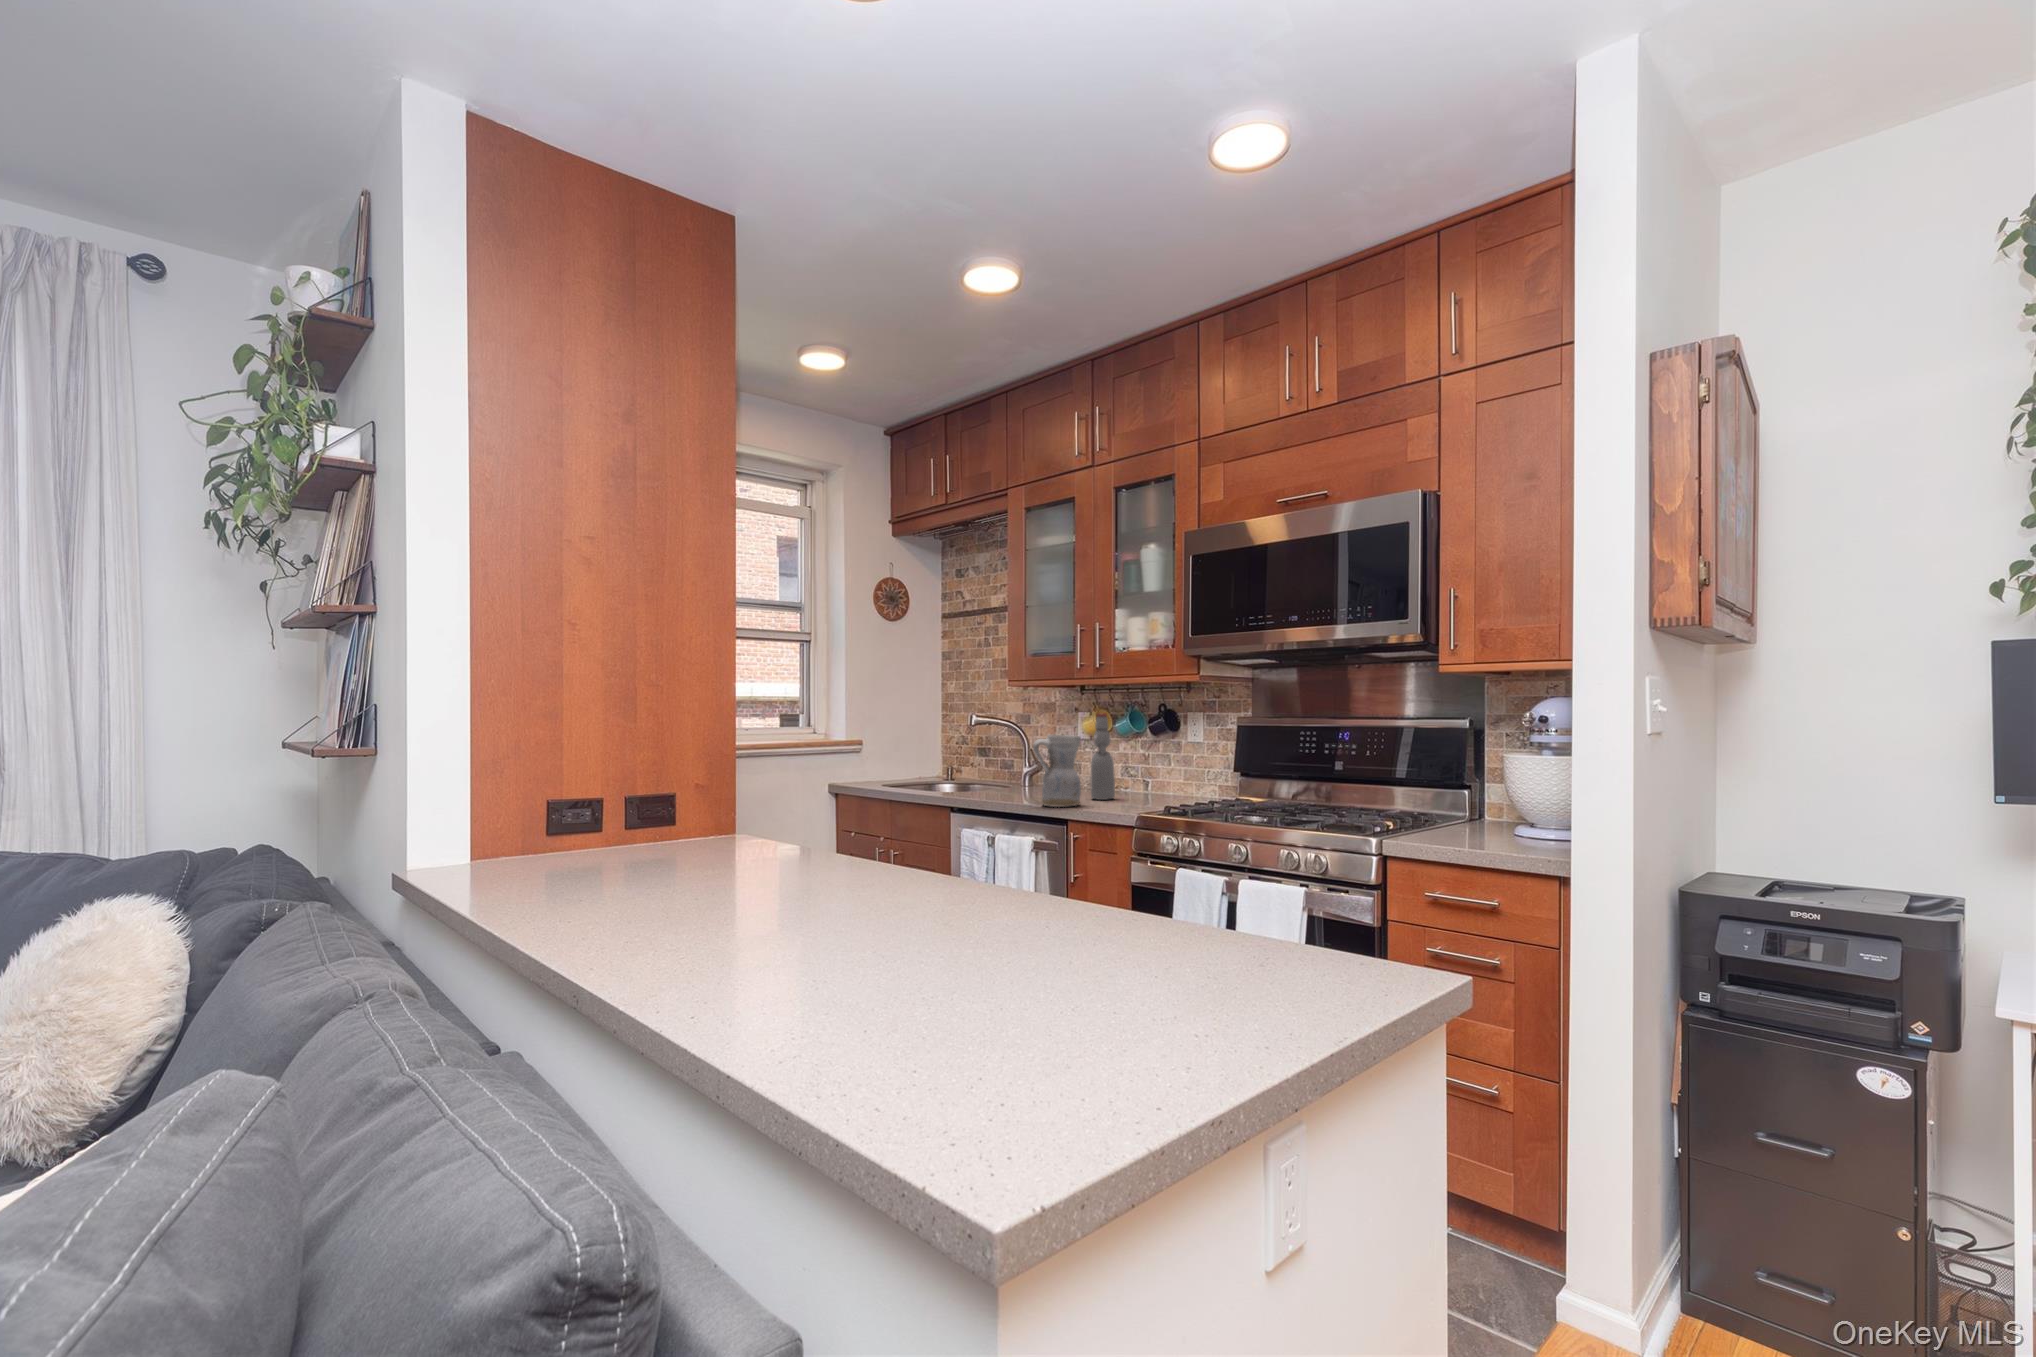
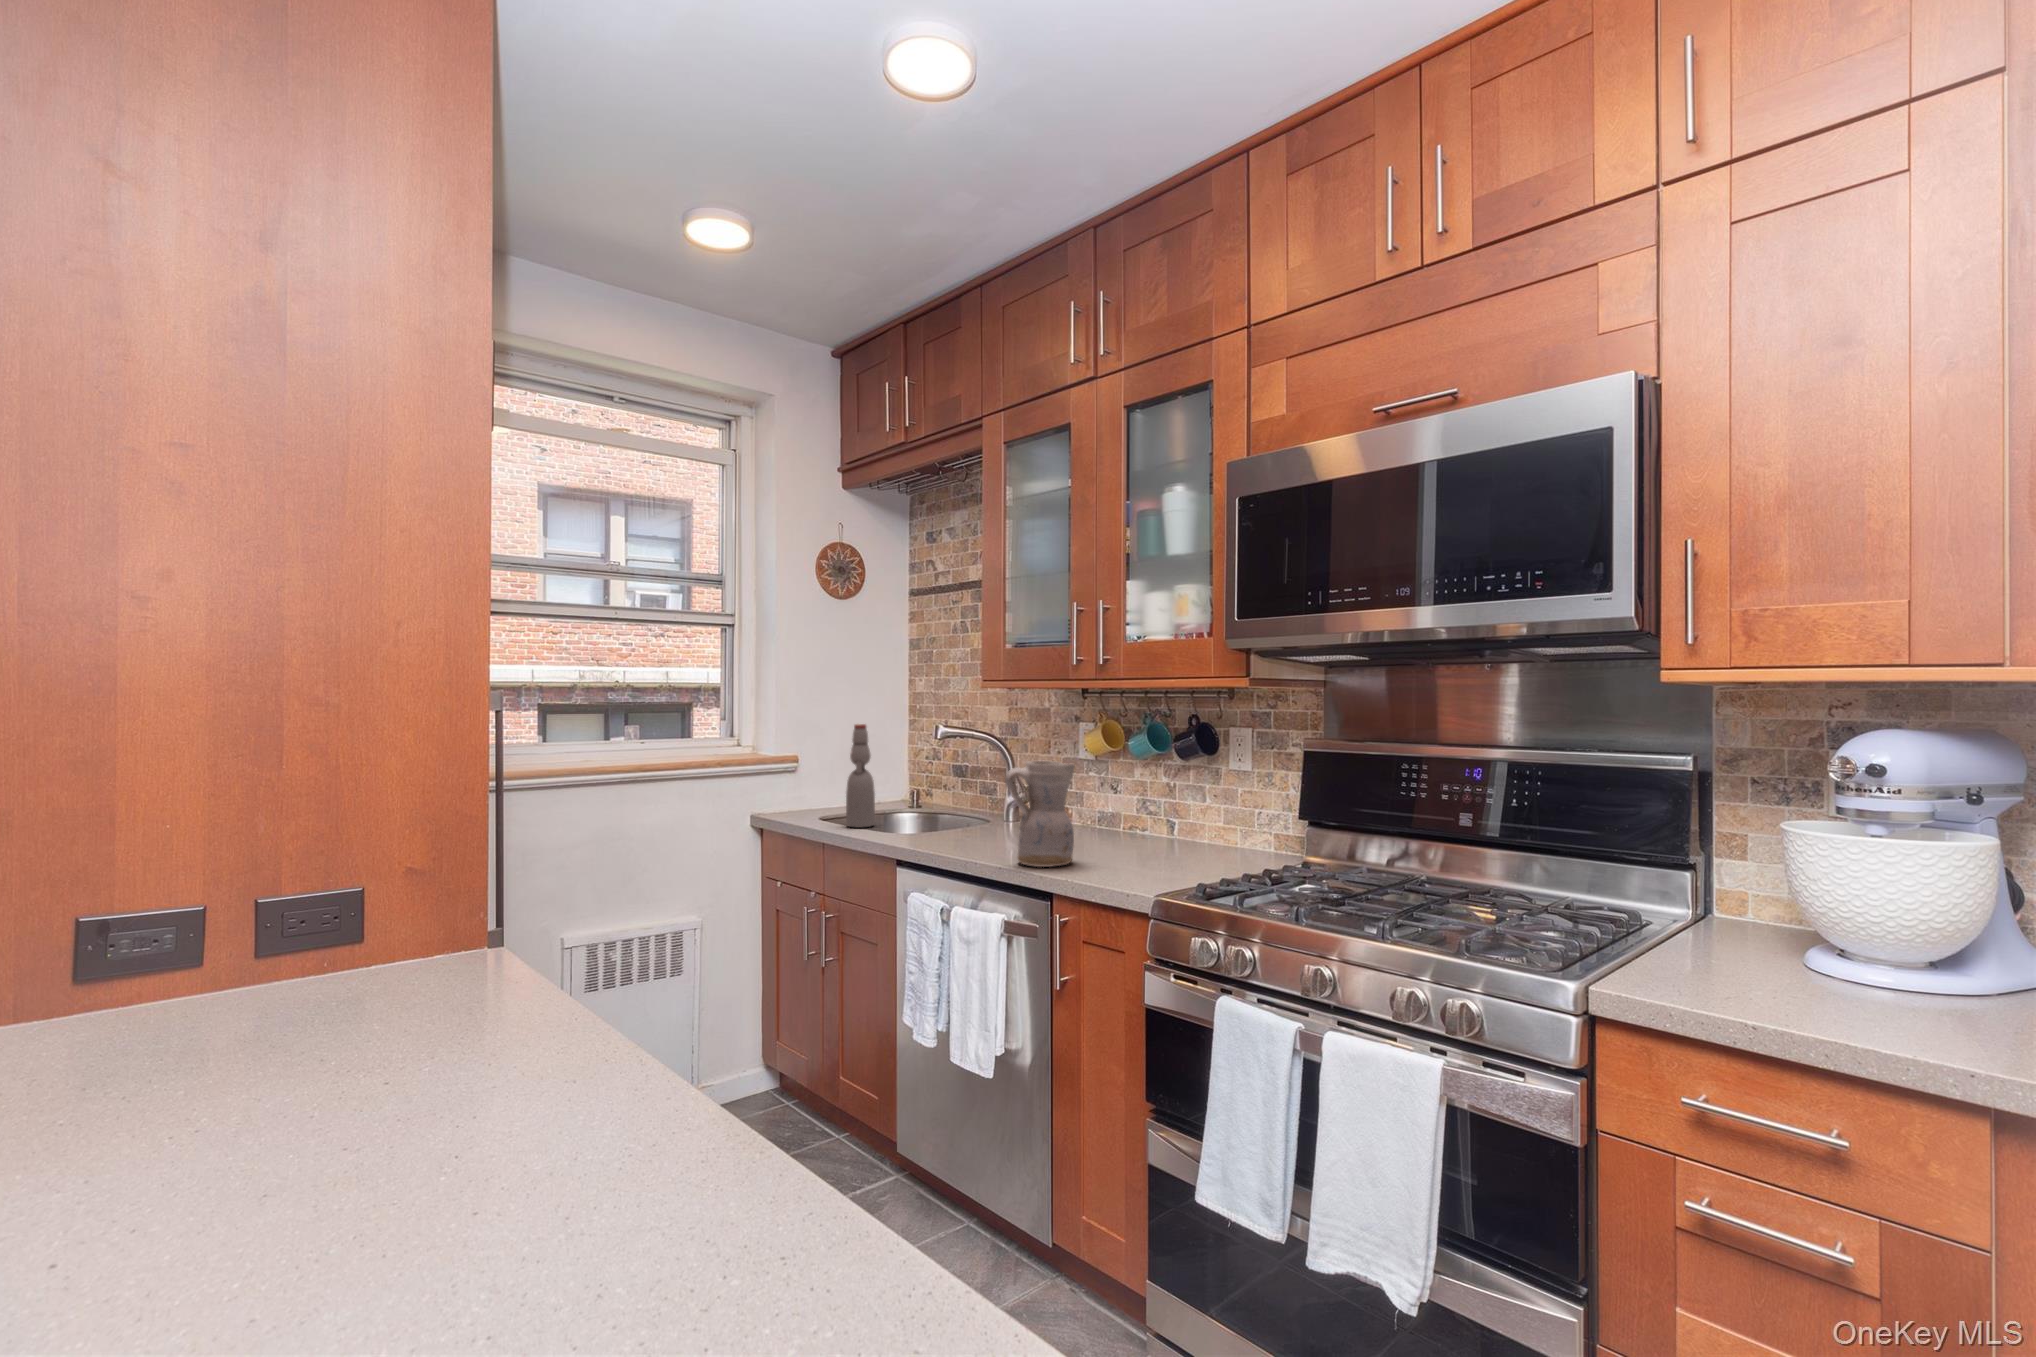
bottle: present [1091,713,1115,800] -> present [846,724,875,828]

